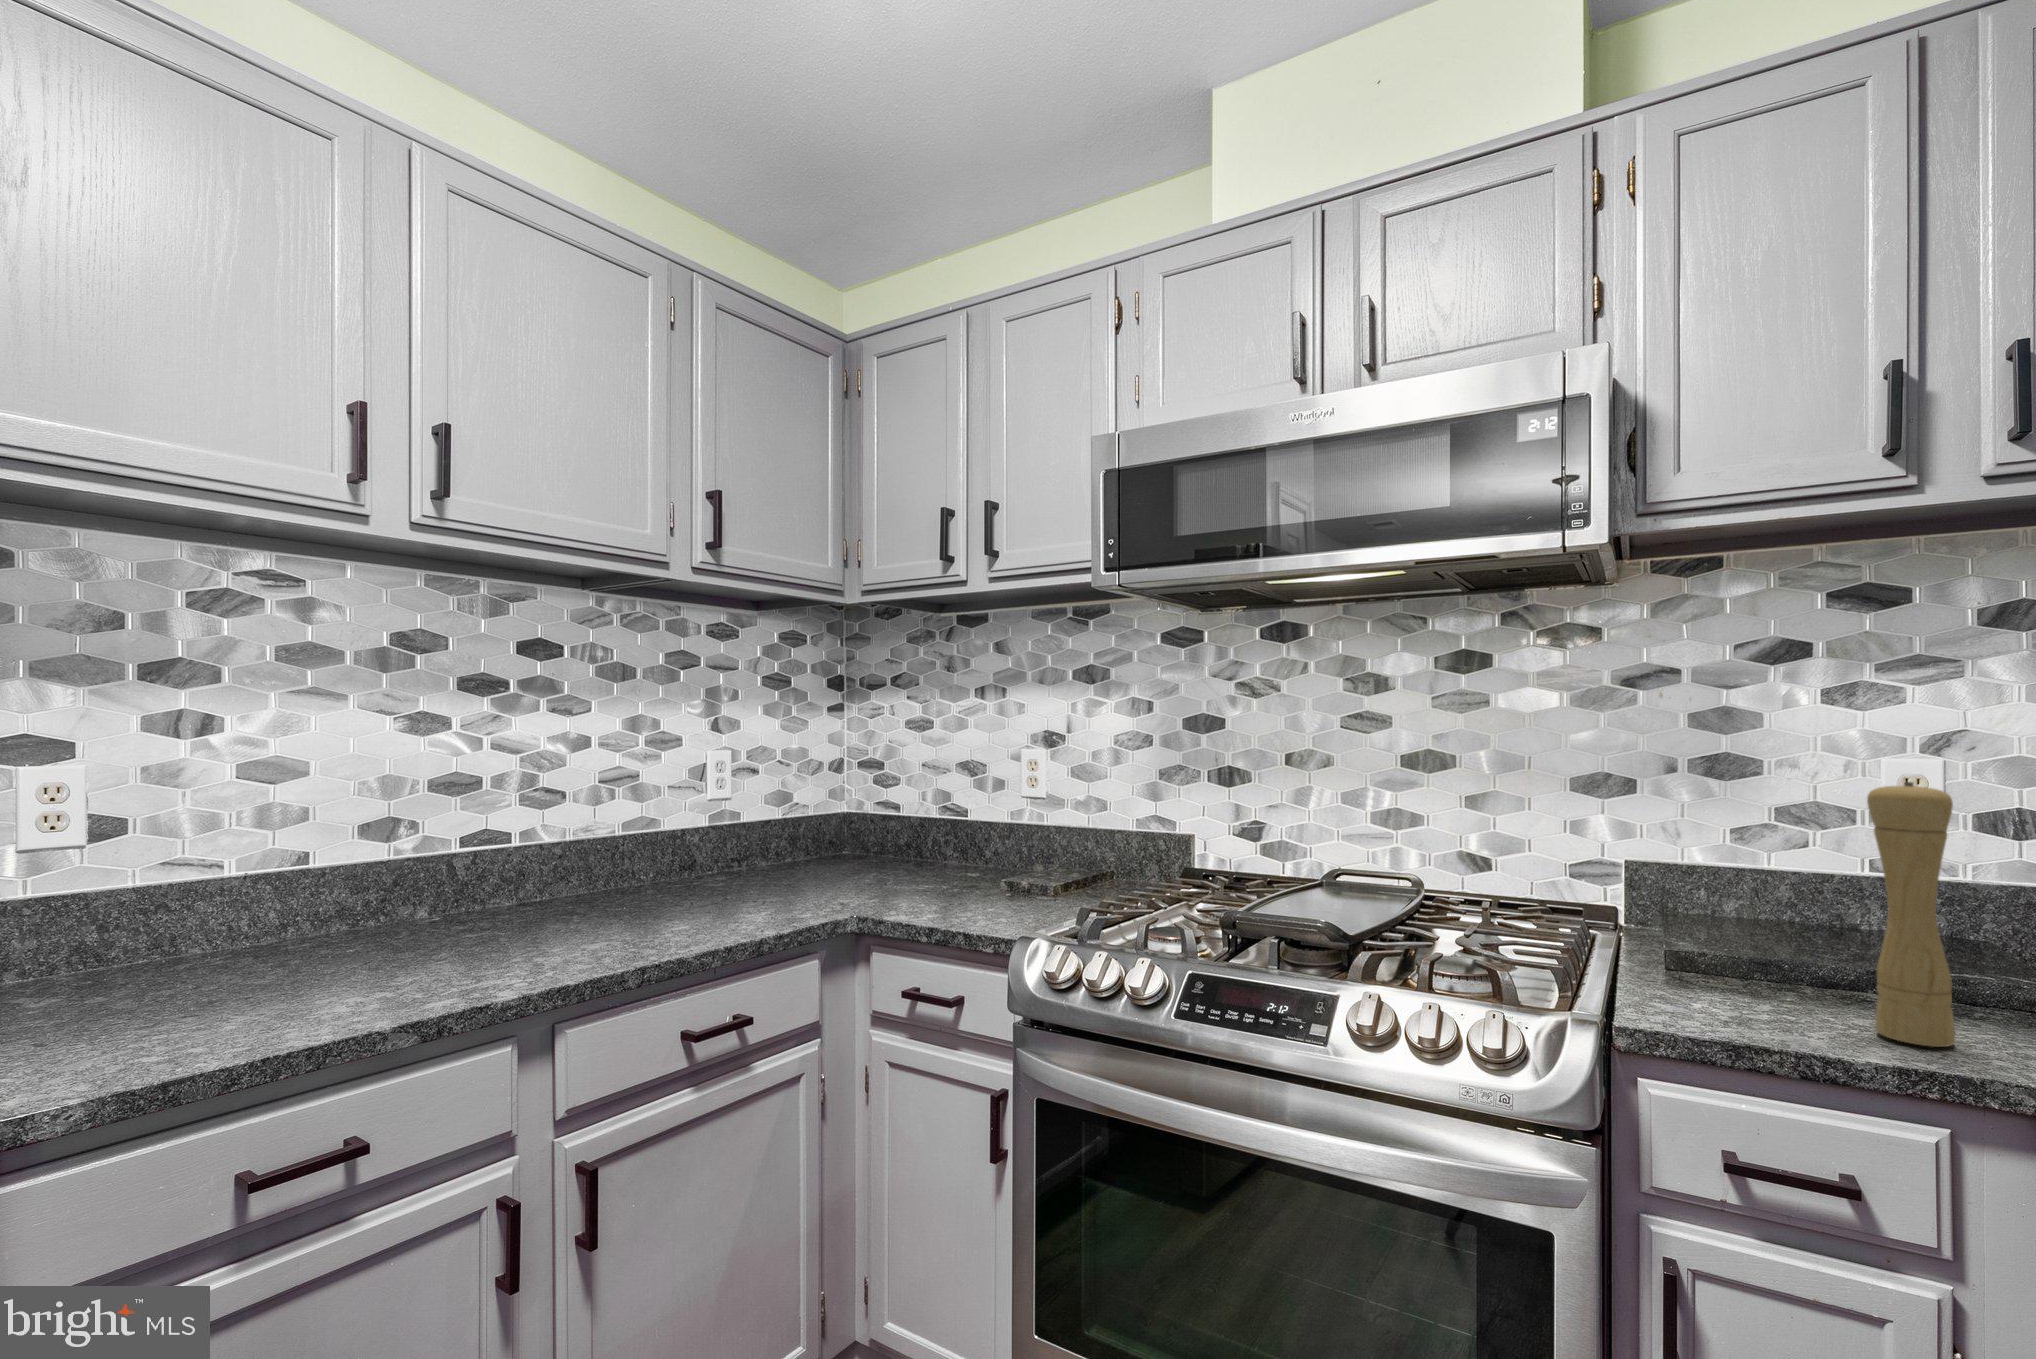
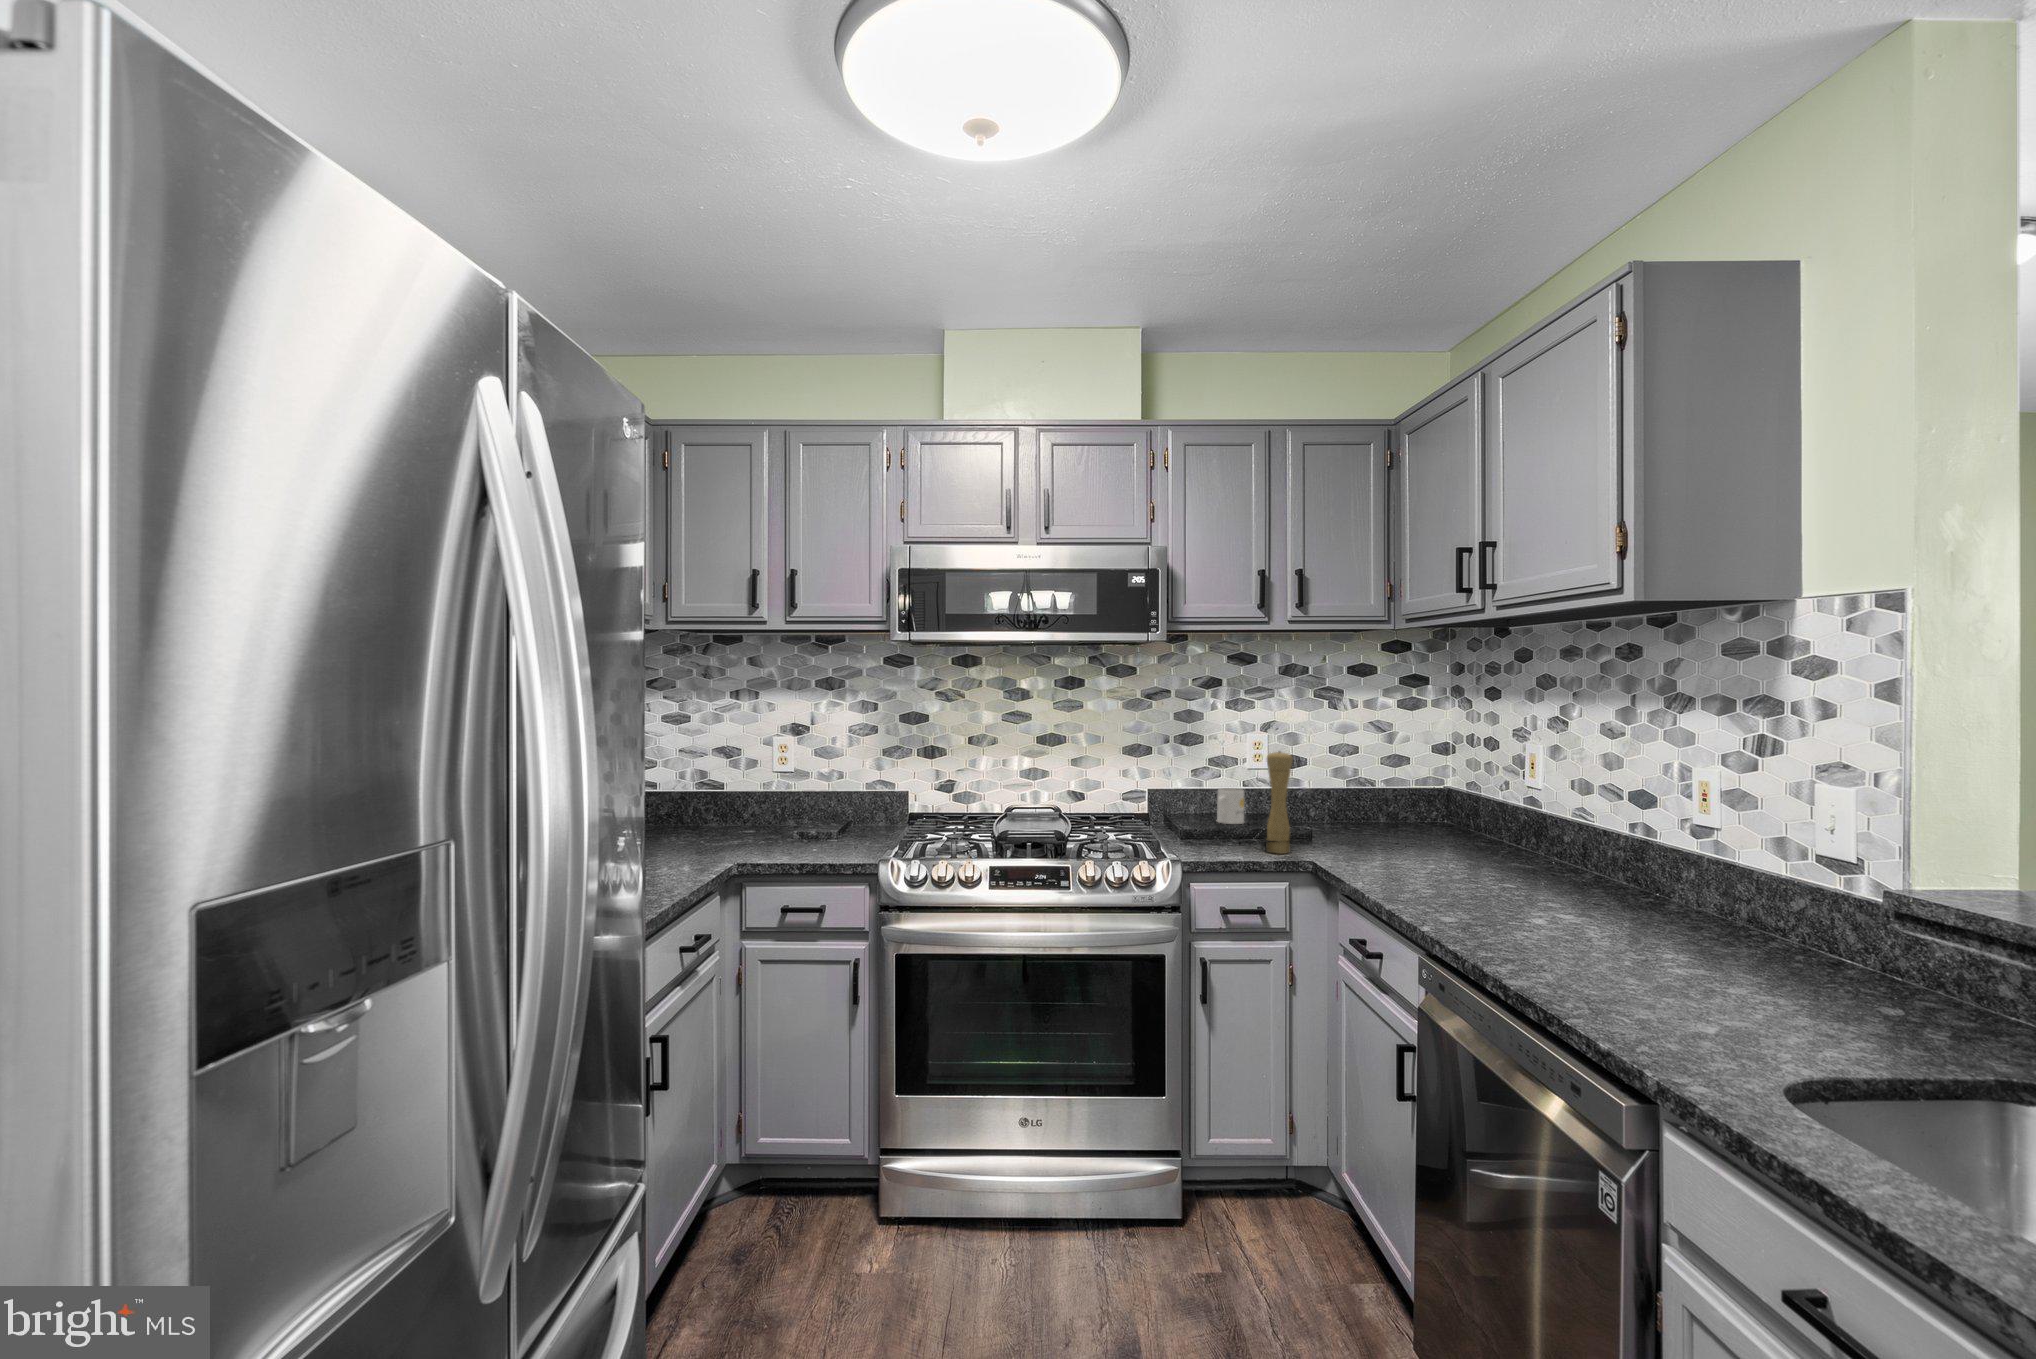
mug: none [1775,871,1861,955] -> present [1216,788,1244,824]

